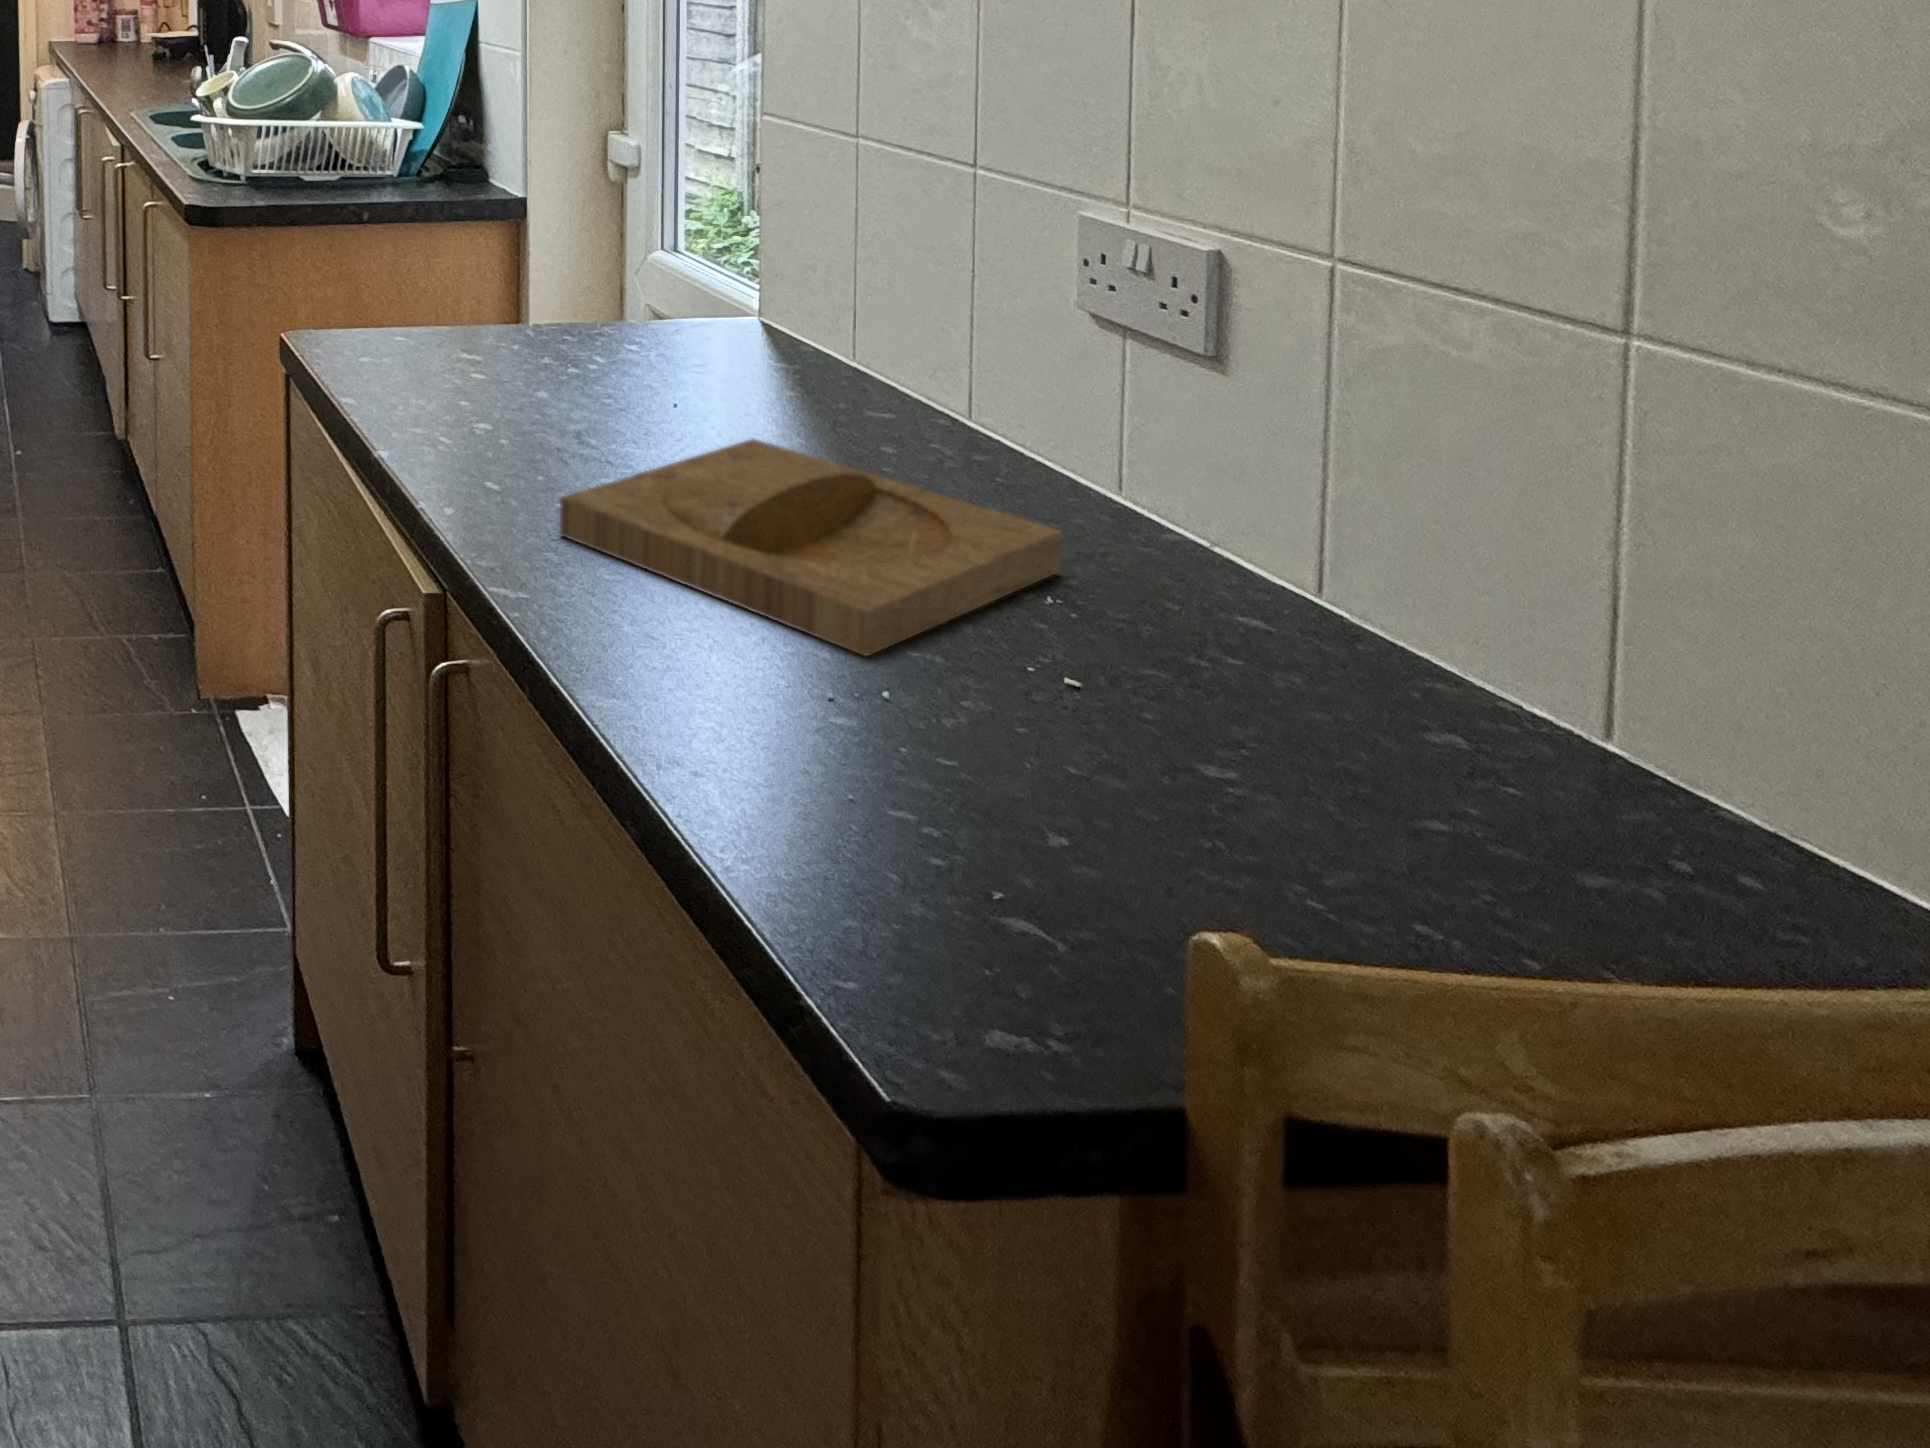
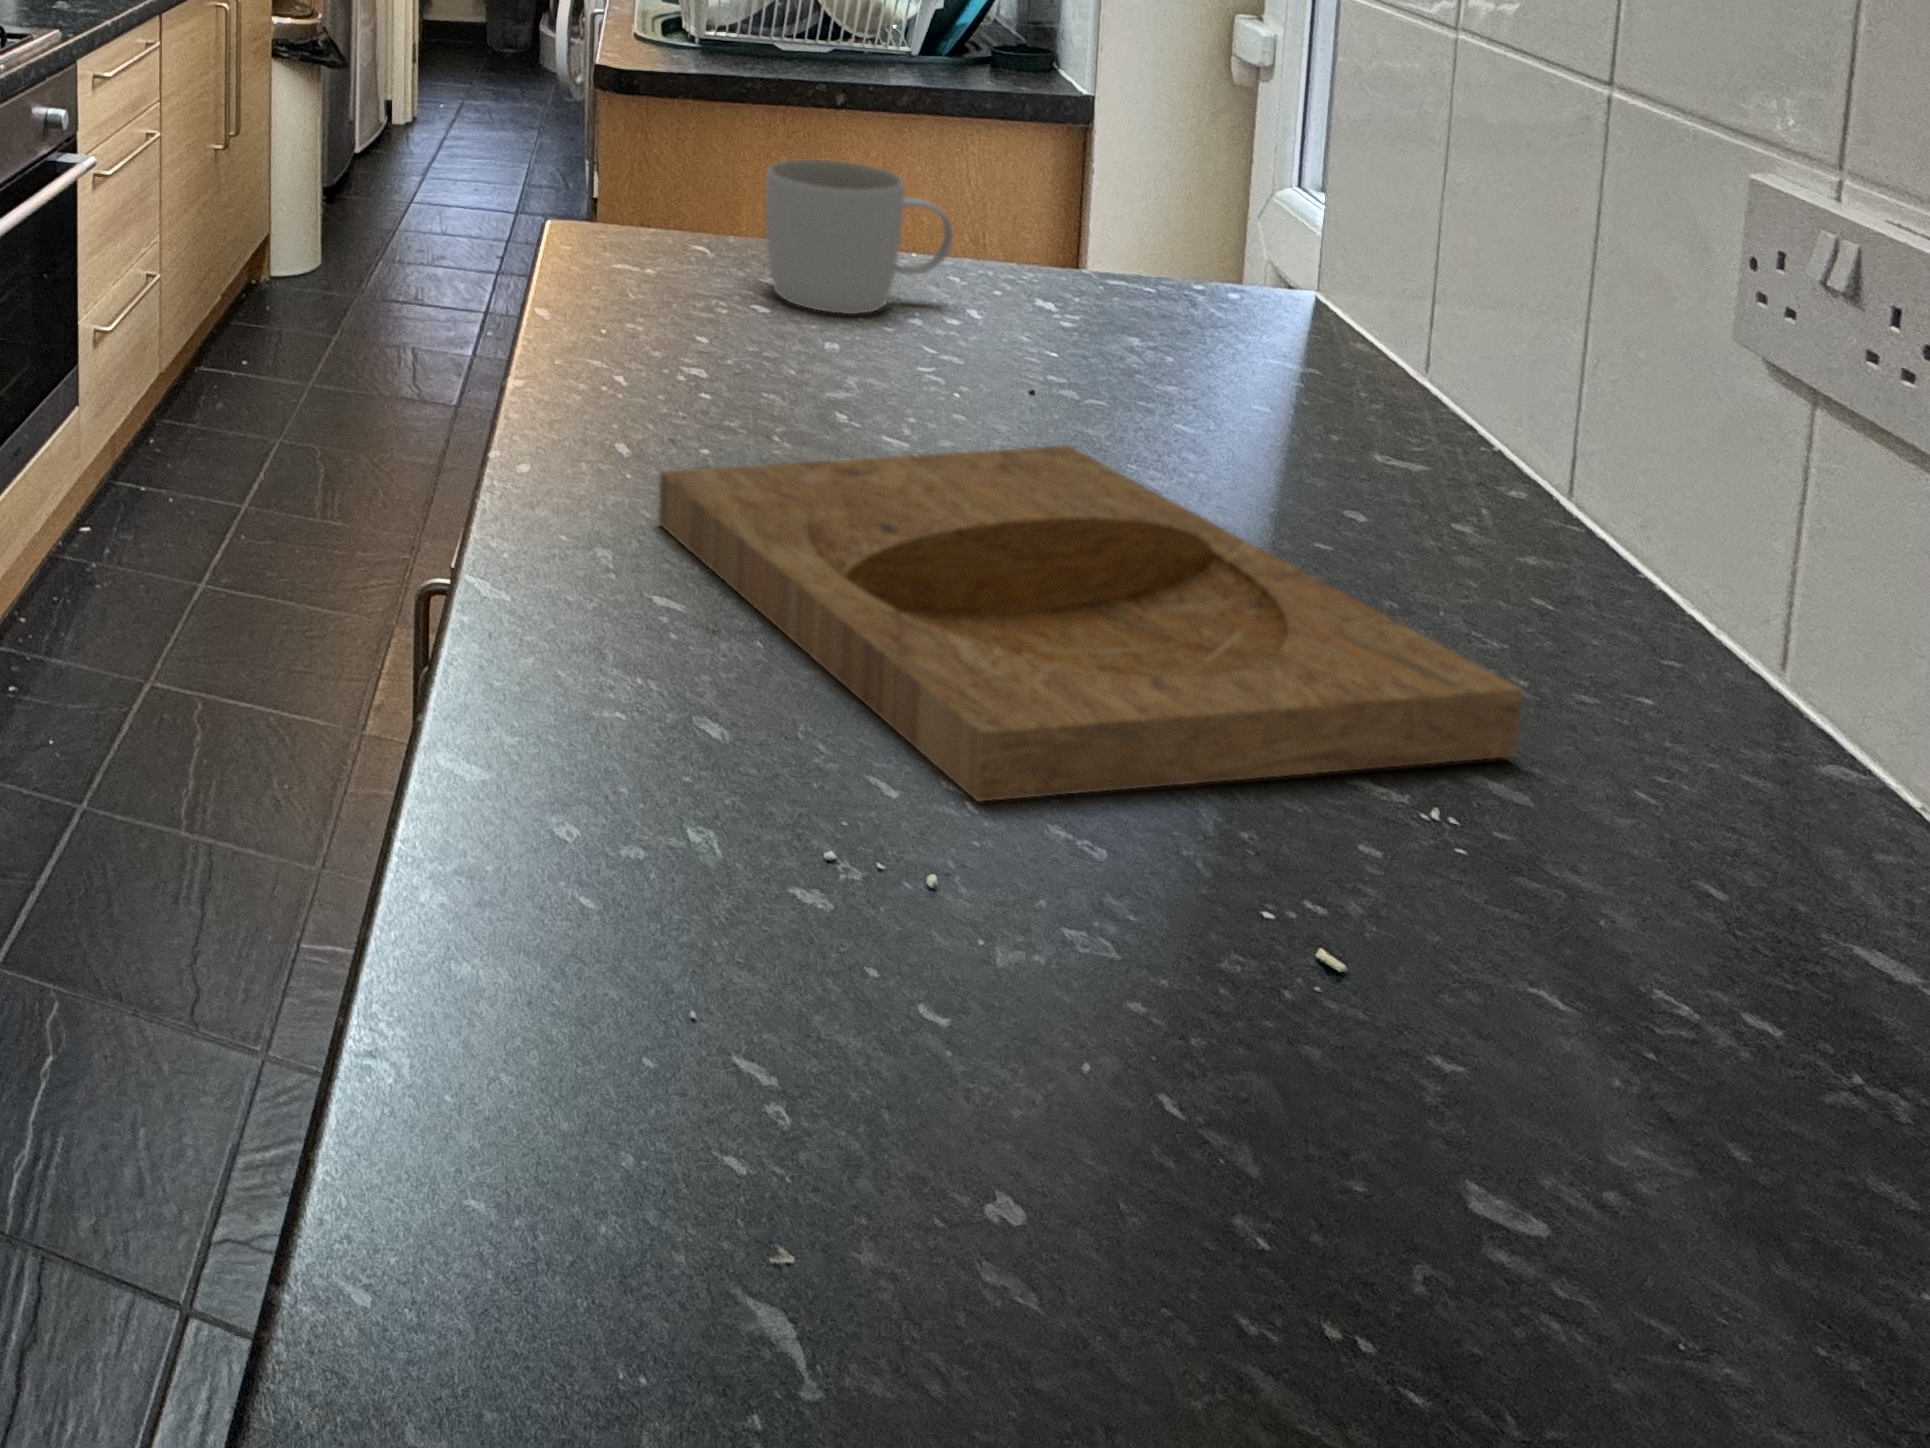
mug: none [465,265,583,377] -> present [766,159,953,314]

